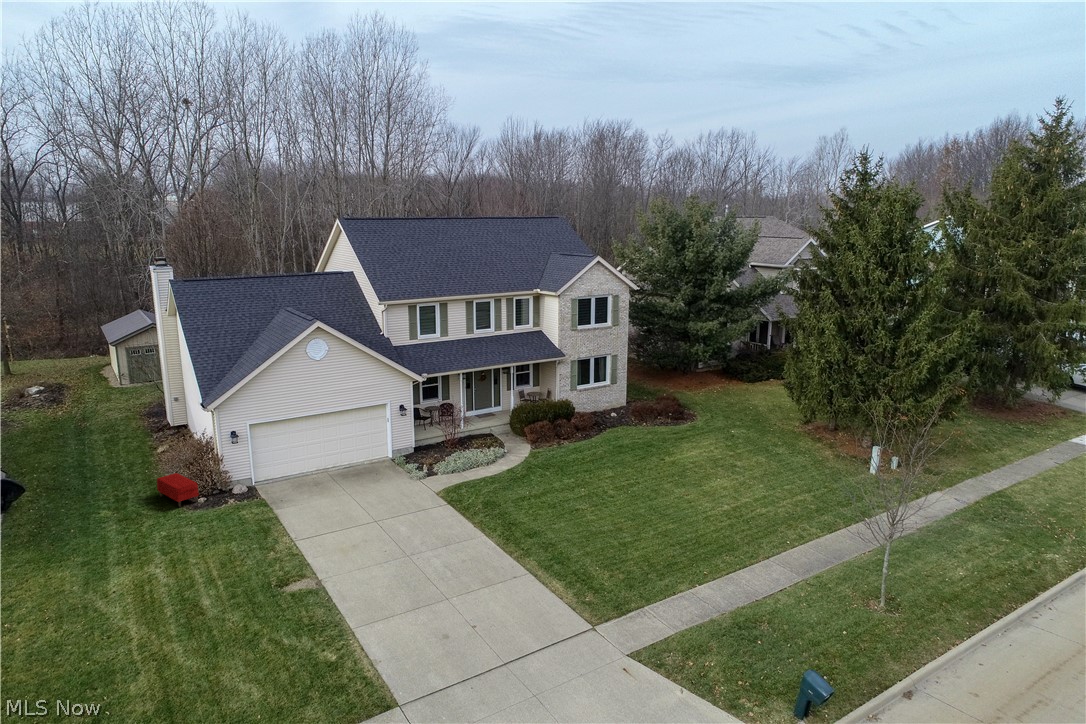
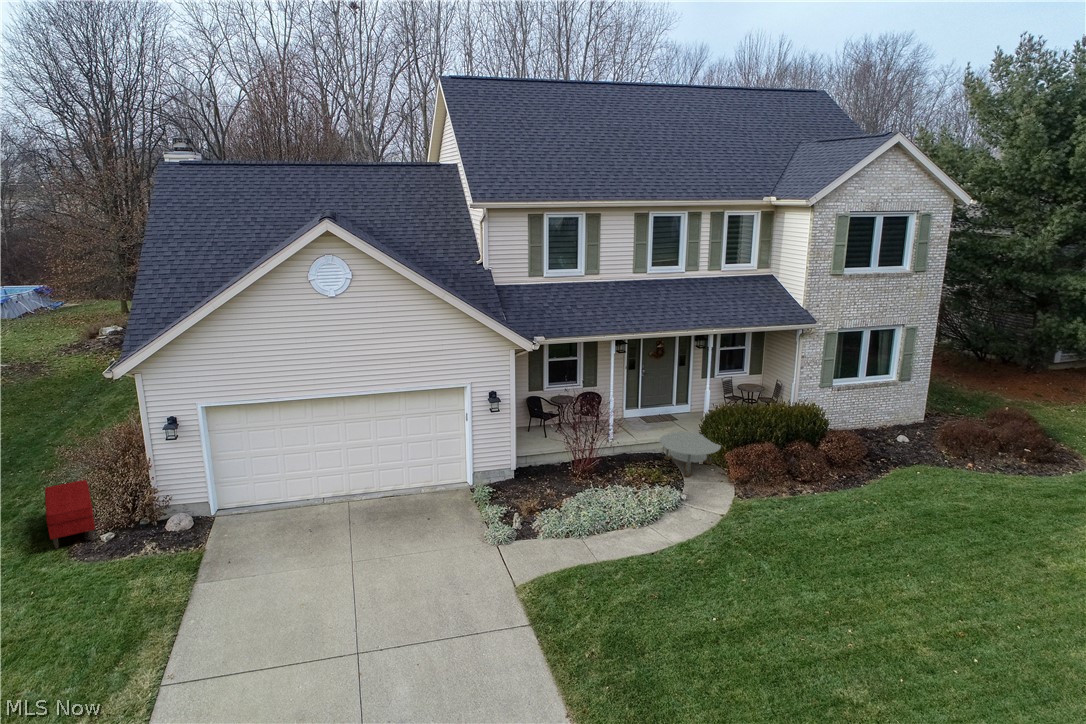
round table: none [490,420,522,442] -> present [659,432,721,477]

